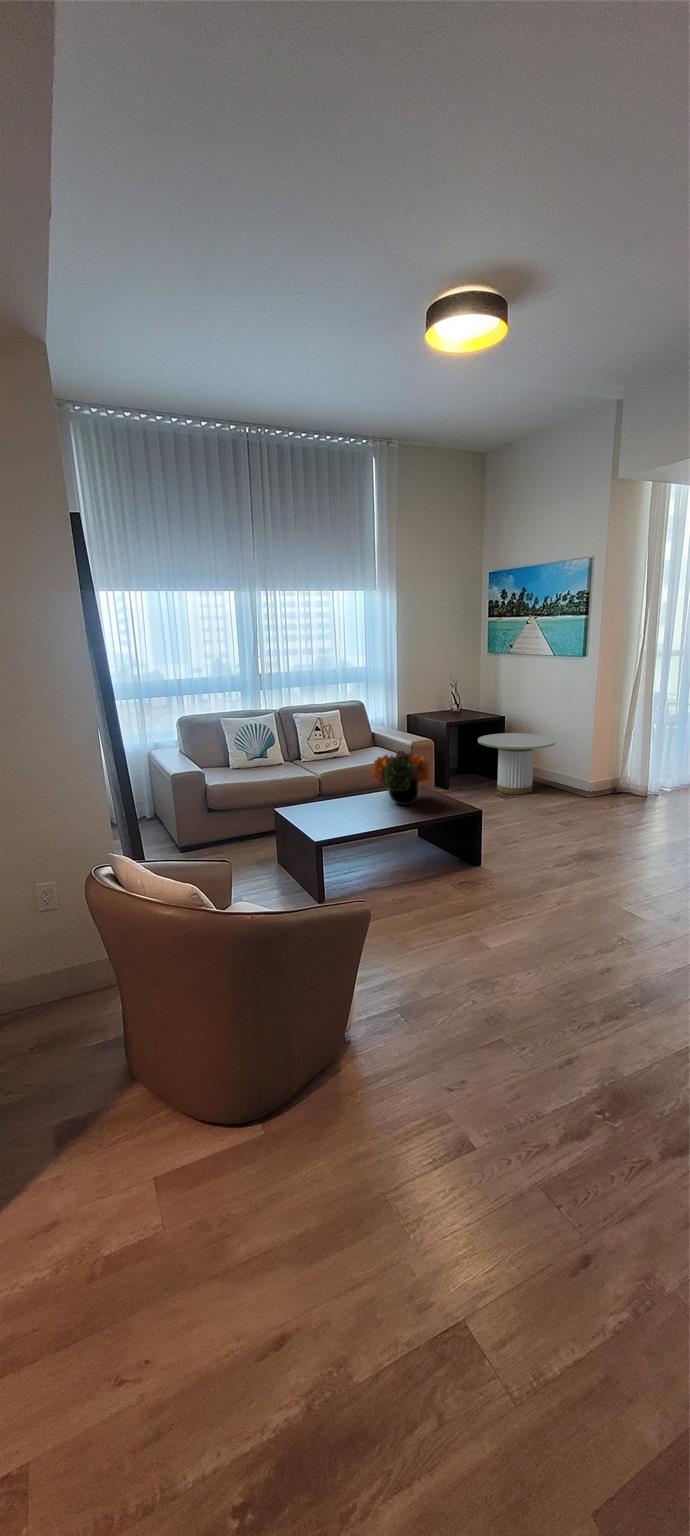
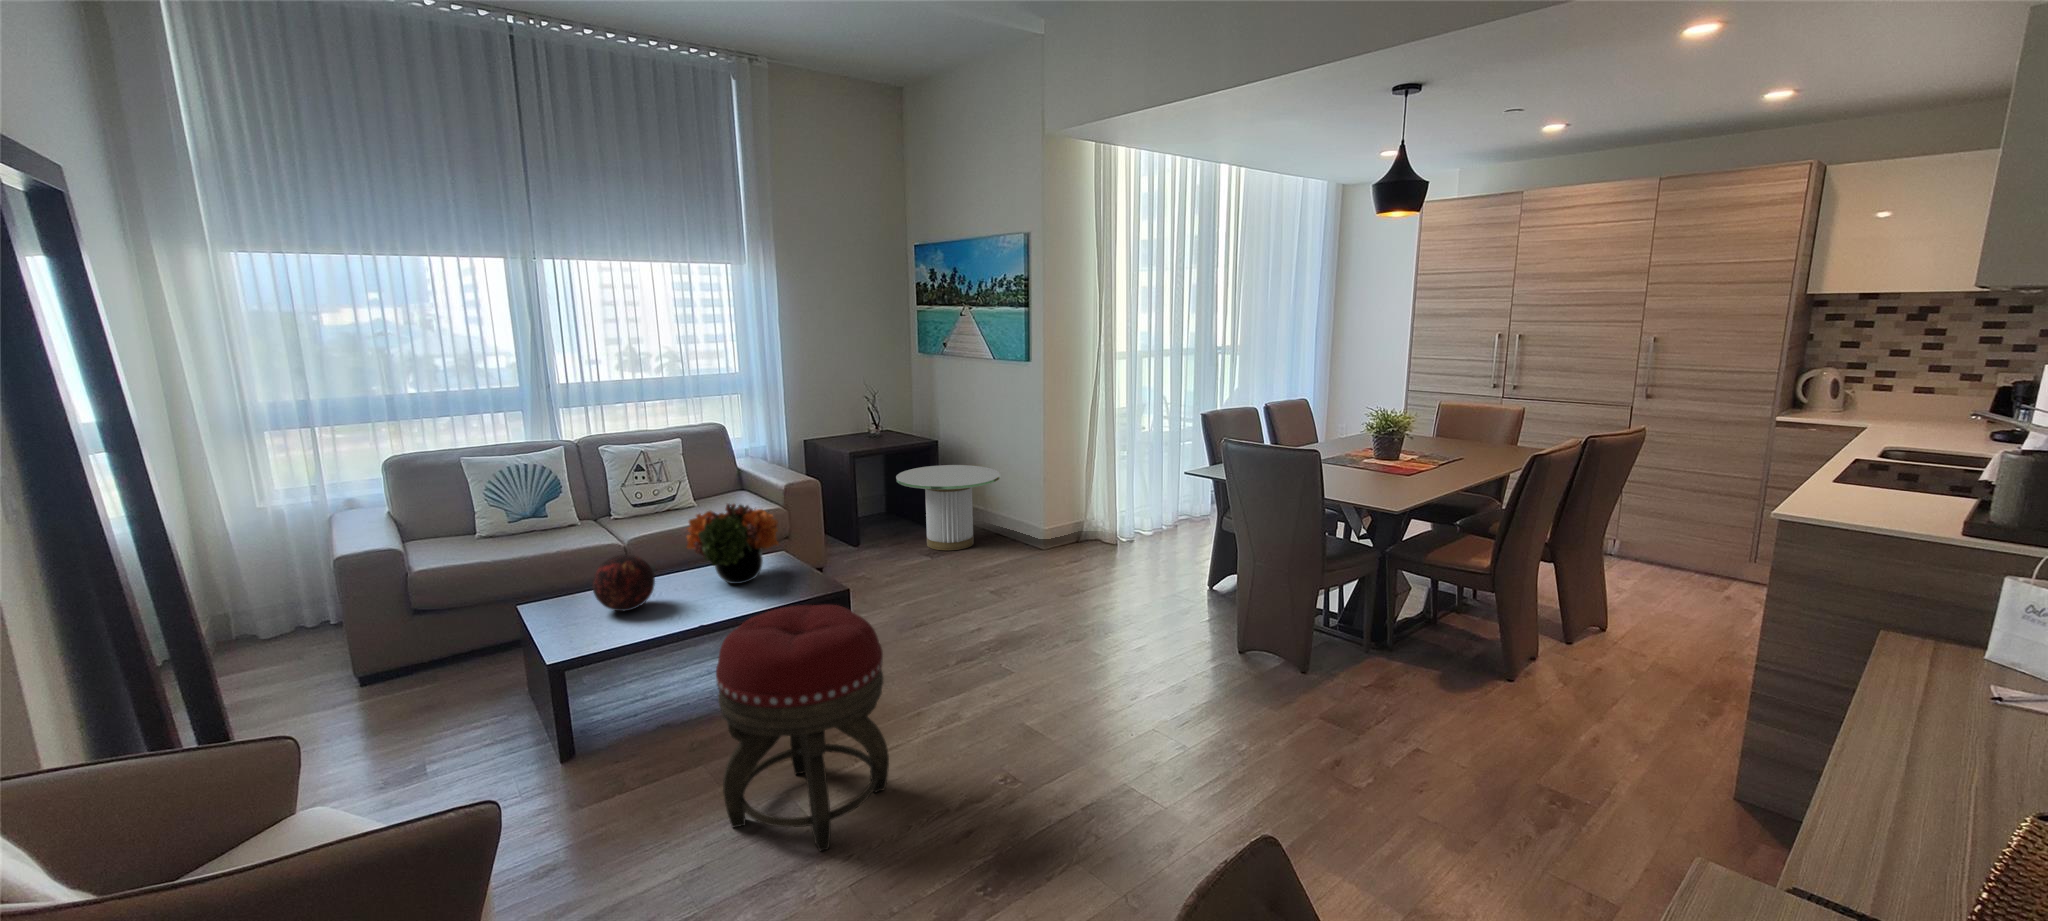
decorative orb: none [321,781,358,817] -> present [592,554,655,611]
footstool: none [438,816,550,979] -> present [716,605,889,851]

